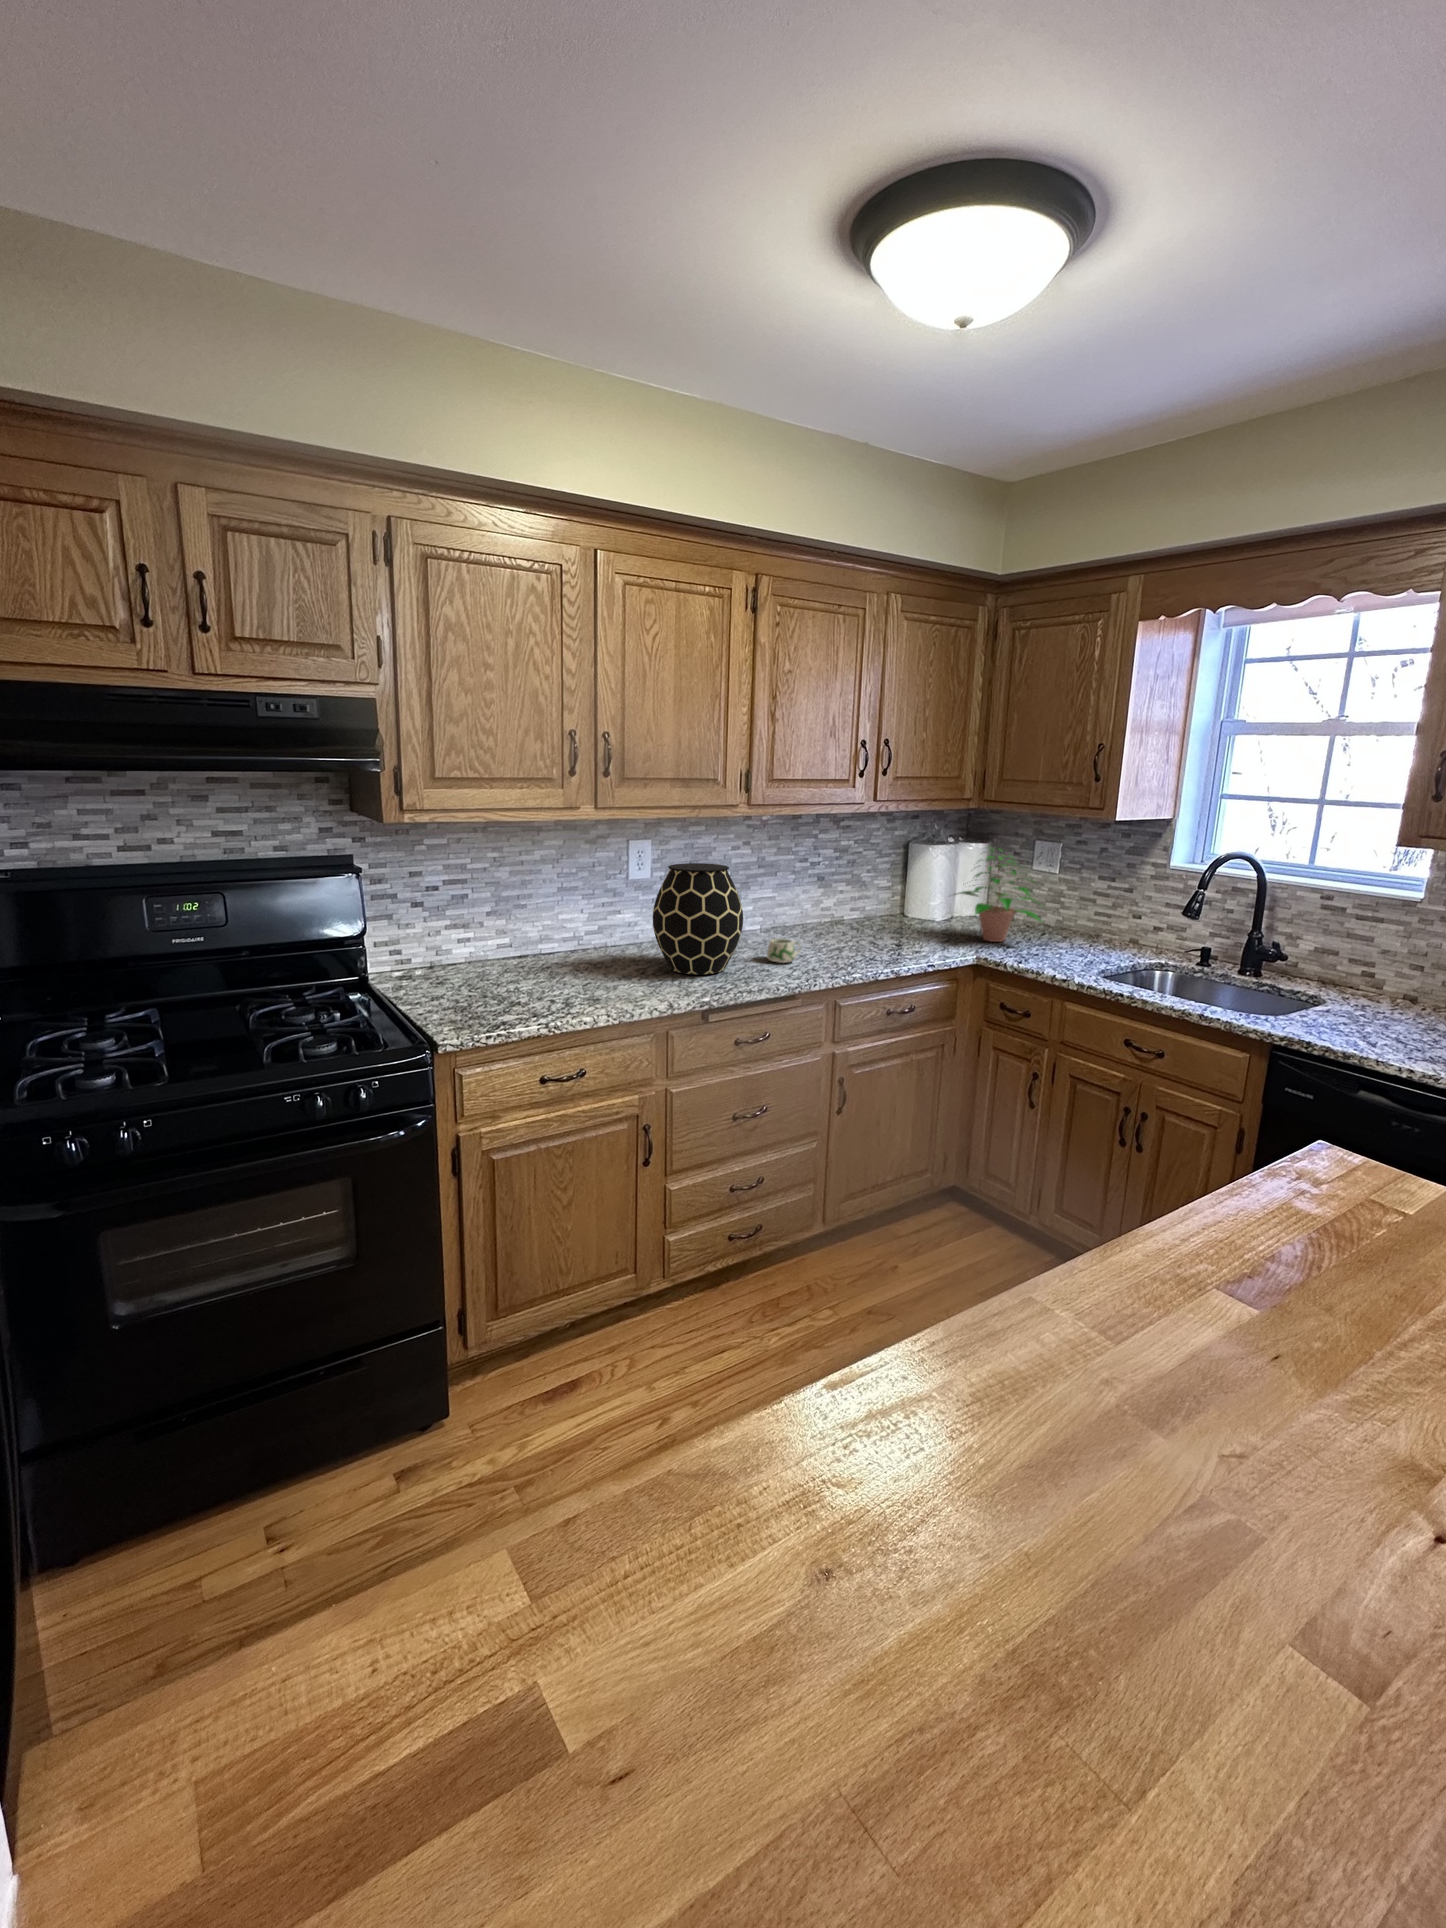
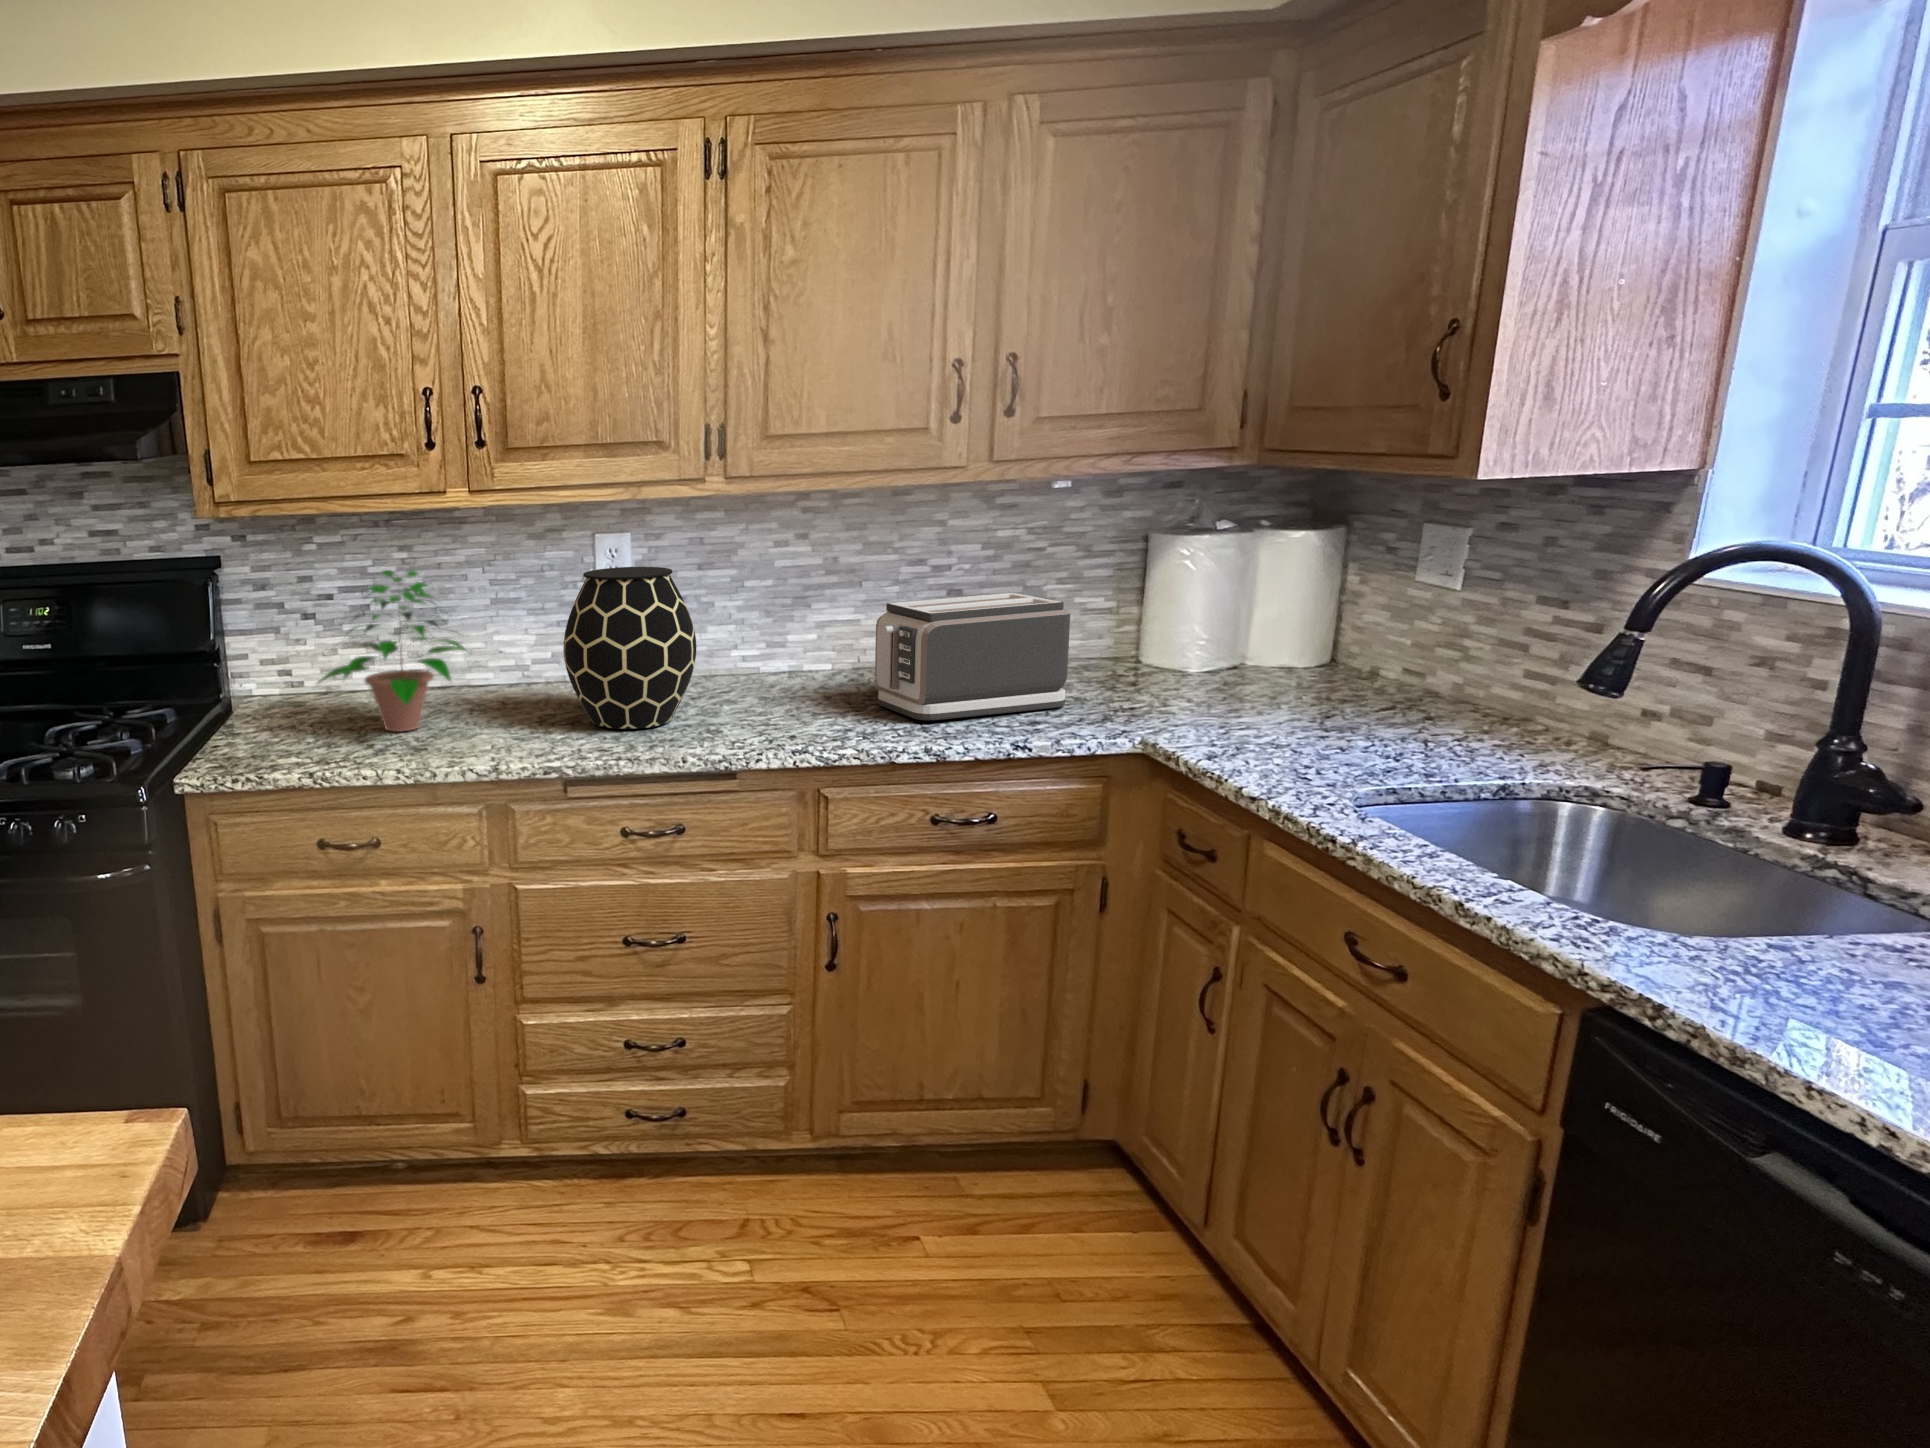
potted plant: present [955,849,1044,942] -> present [318,570,467,732]
toaster: none [817,878,915,955] -> present [875,593,1070,720]
mug: present [767,939,801,963] -> none [753,685,814,722]

